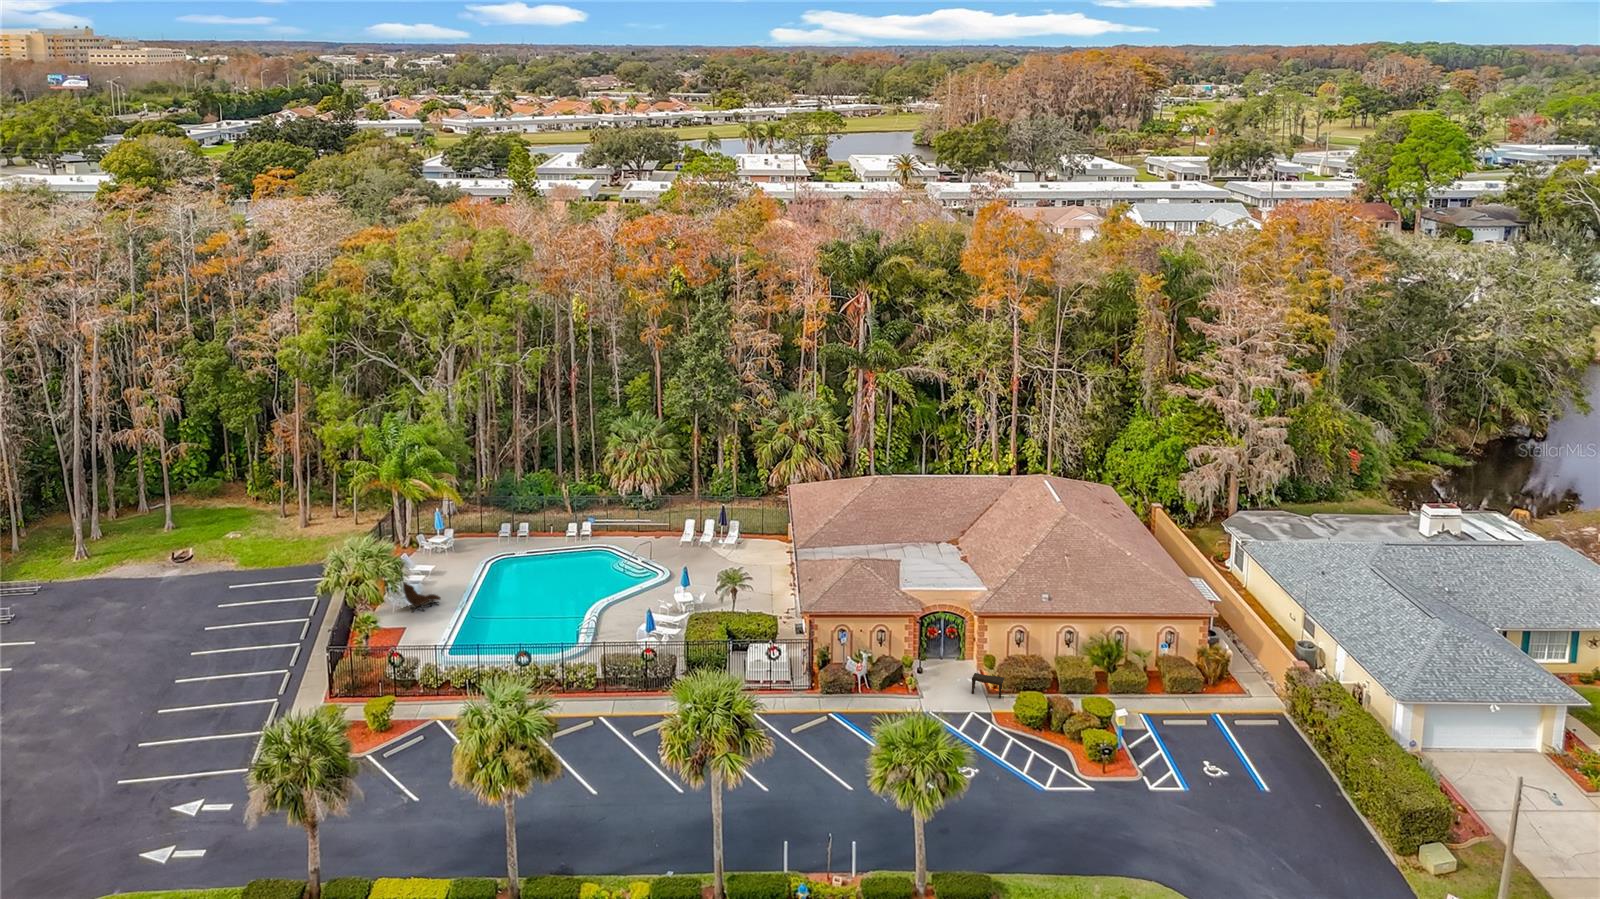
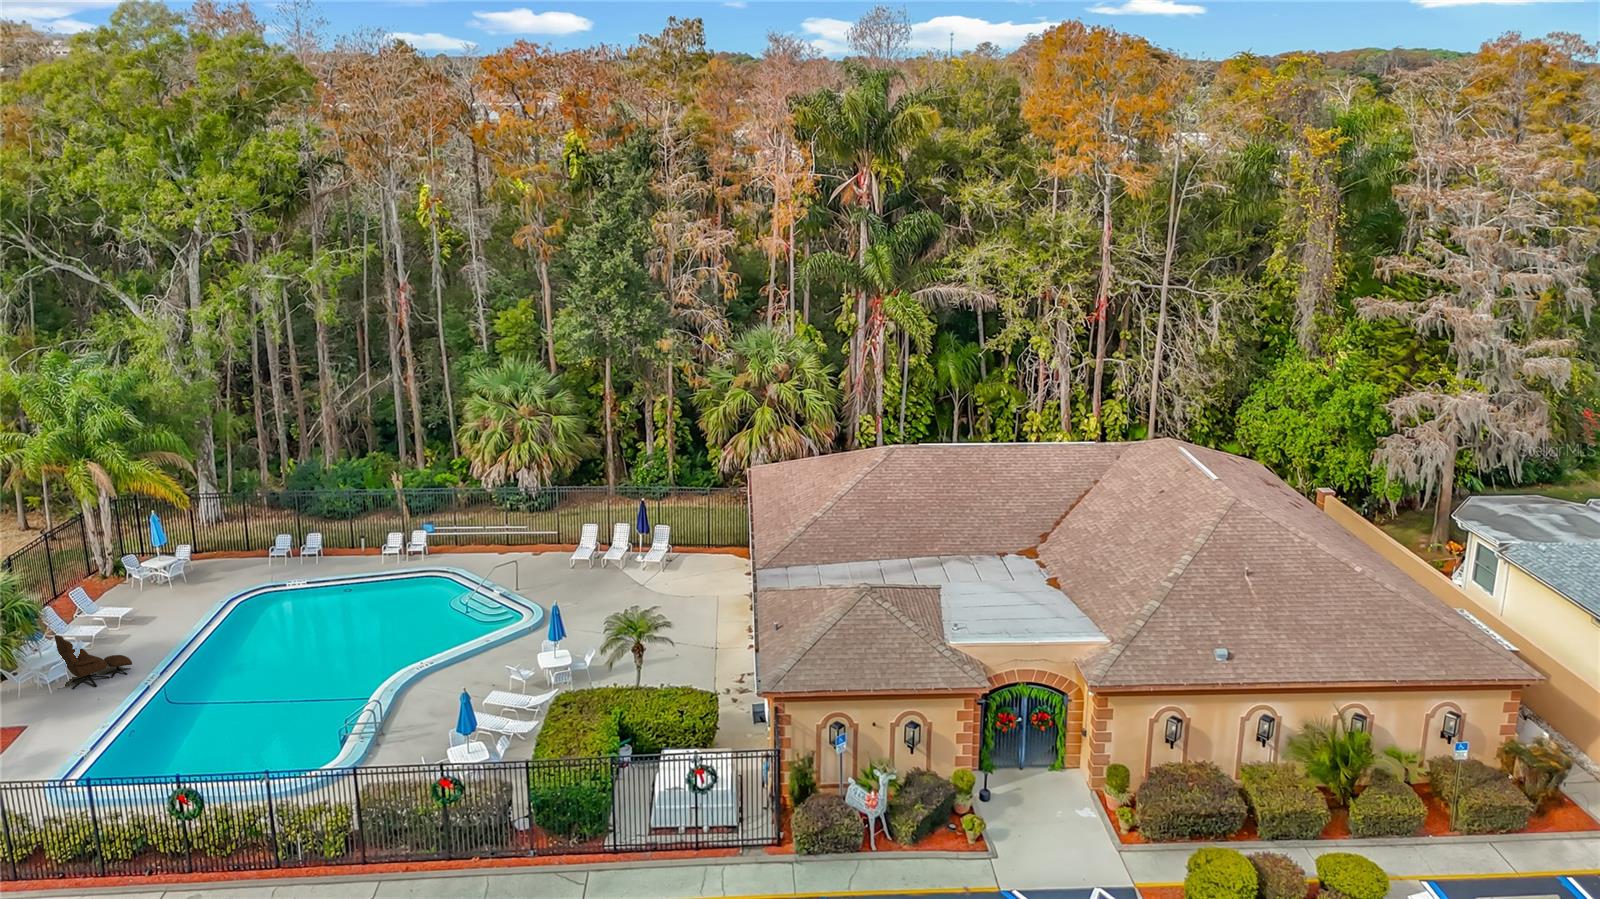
bench: present [972,673,1004,698] -> none [1091,806,1156,859]

